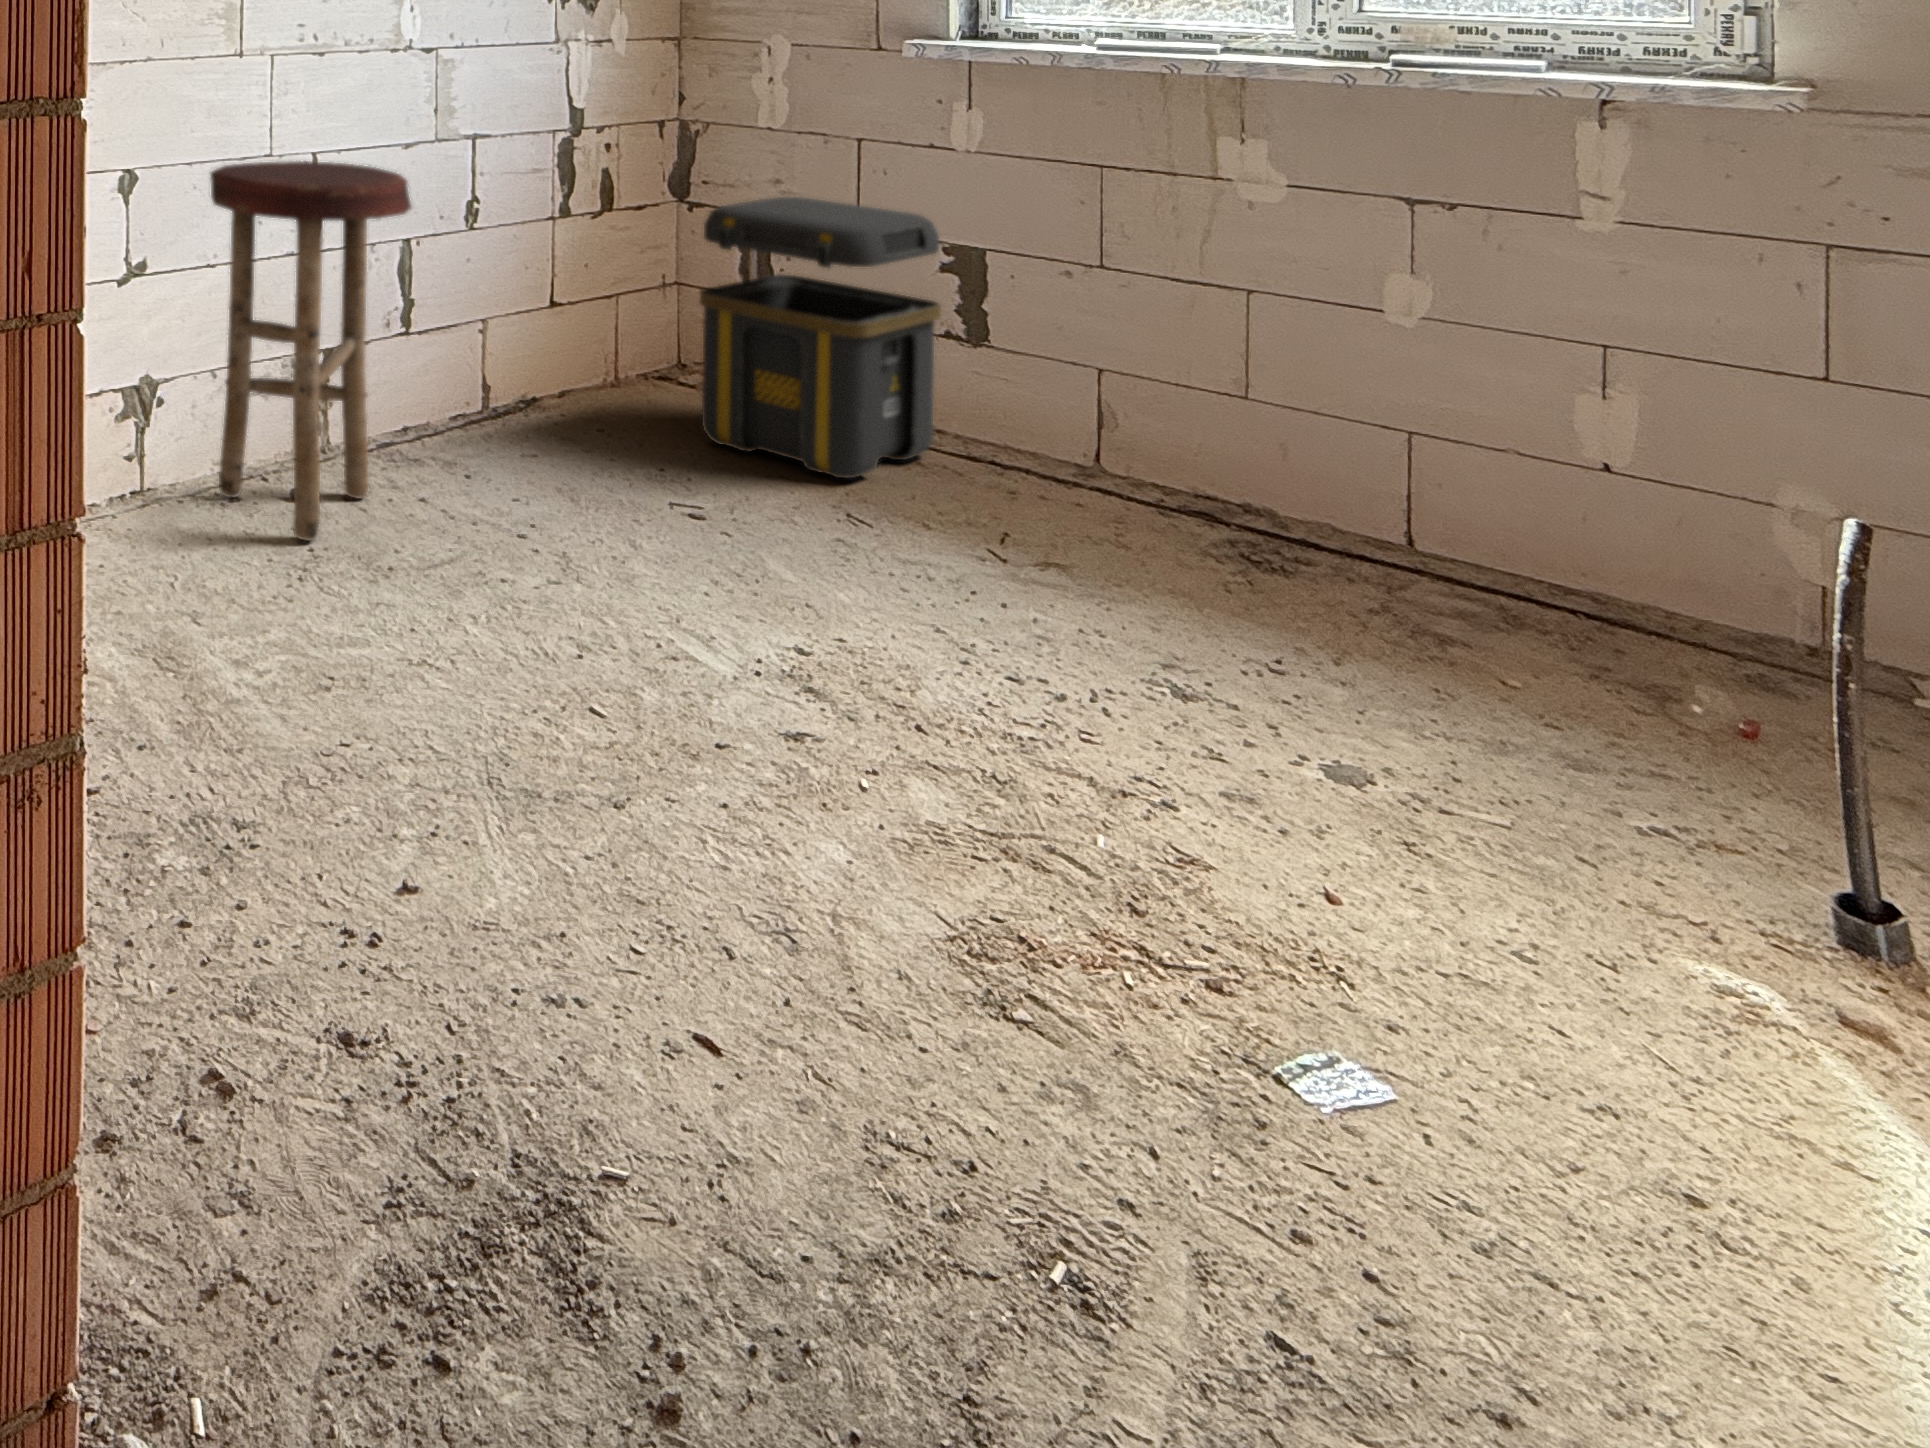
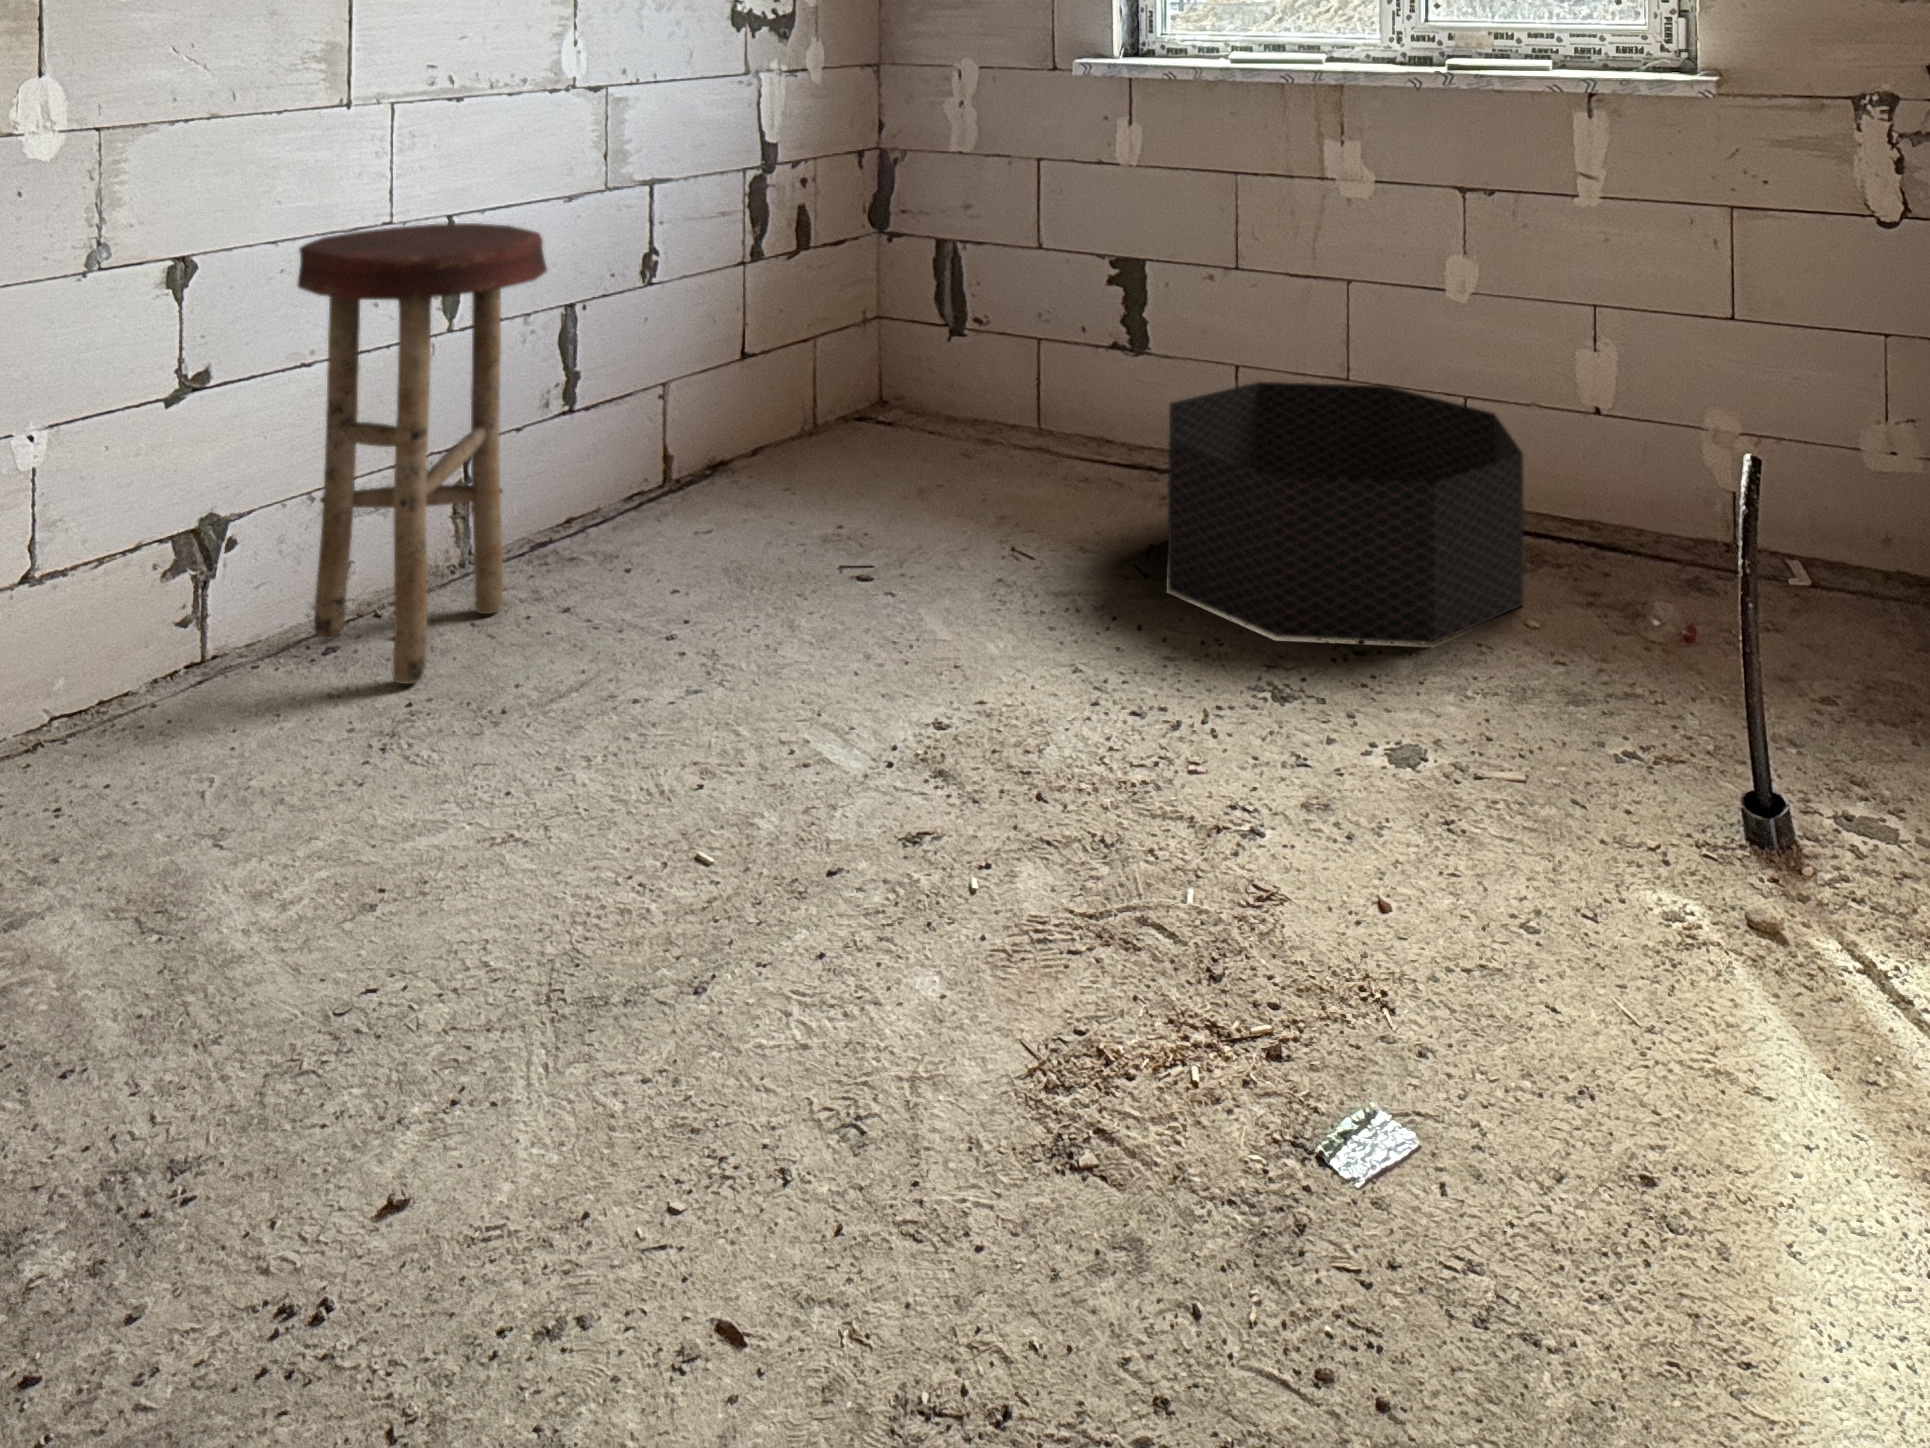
toolbox: present [699,197,941,478] -> none [881,219,1102,504]
basket: none [1029,388,1501,680] -> present [1168,382,1523,644]

